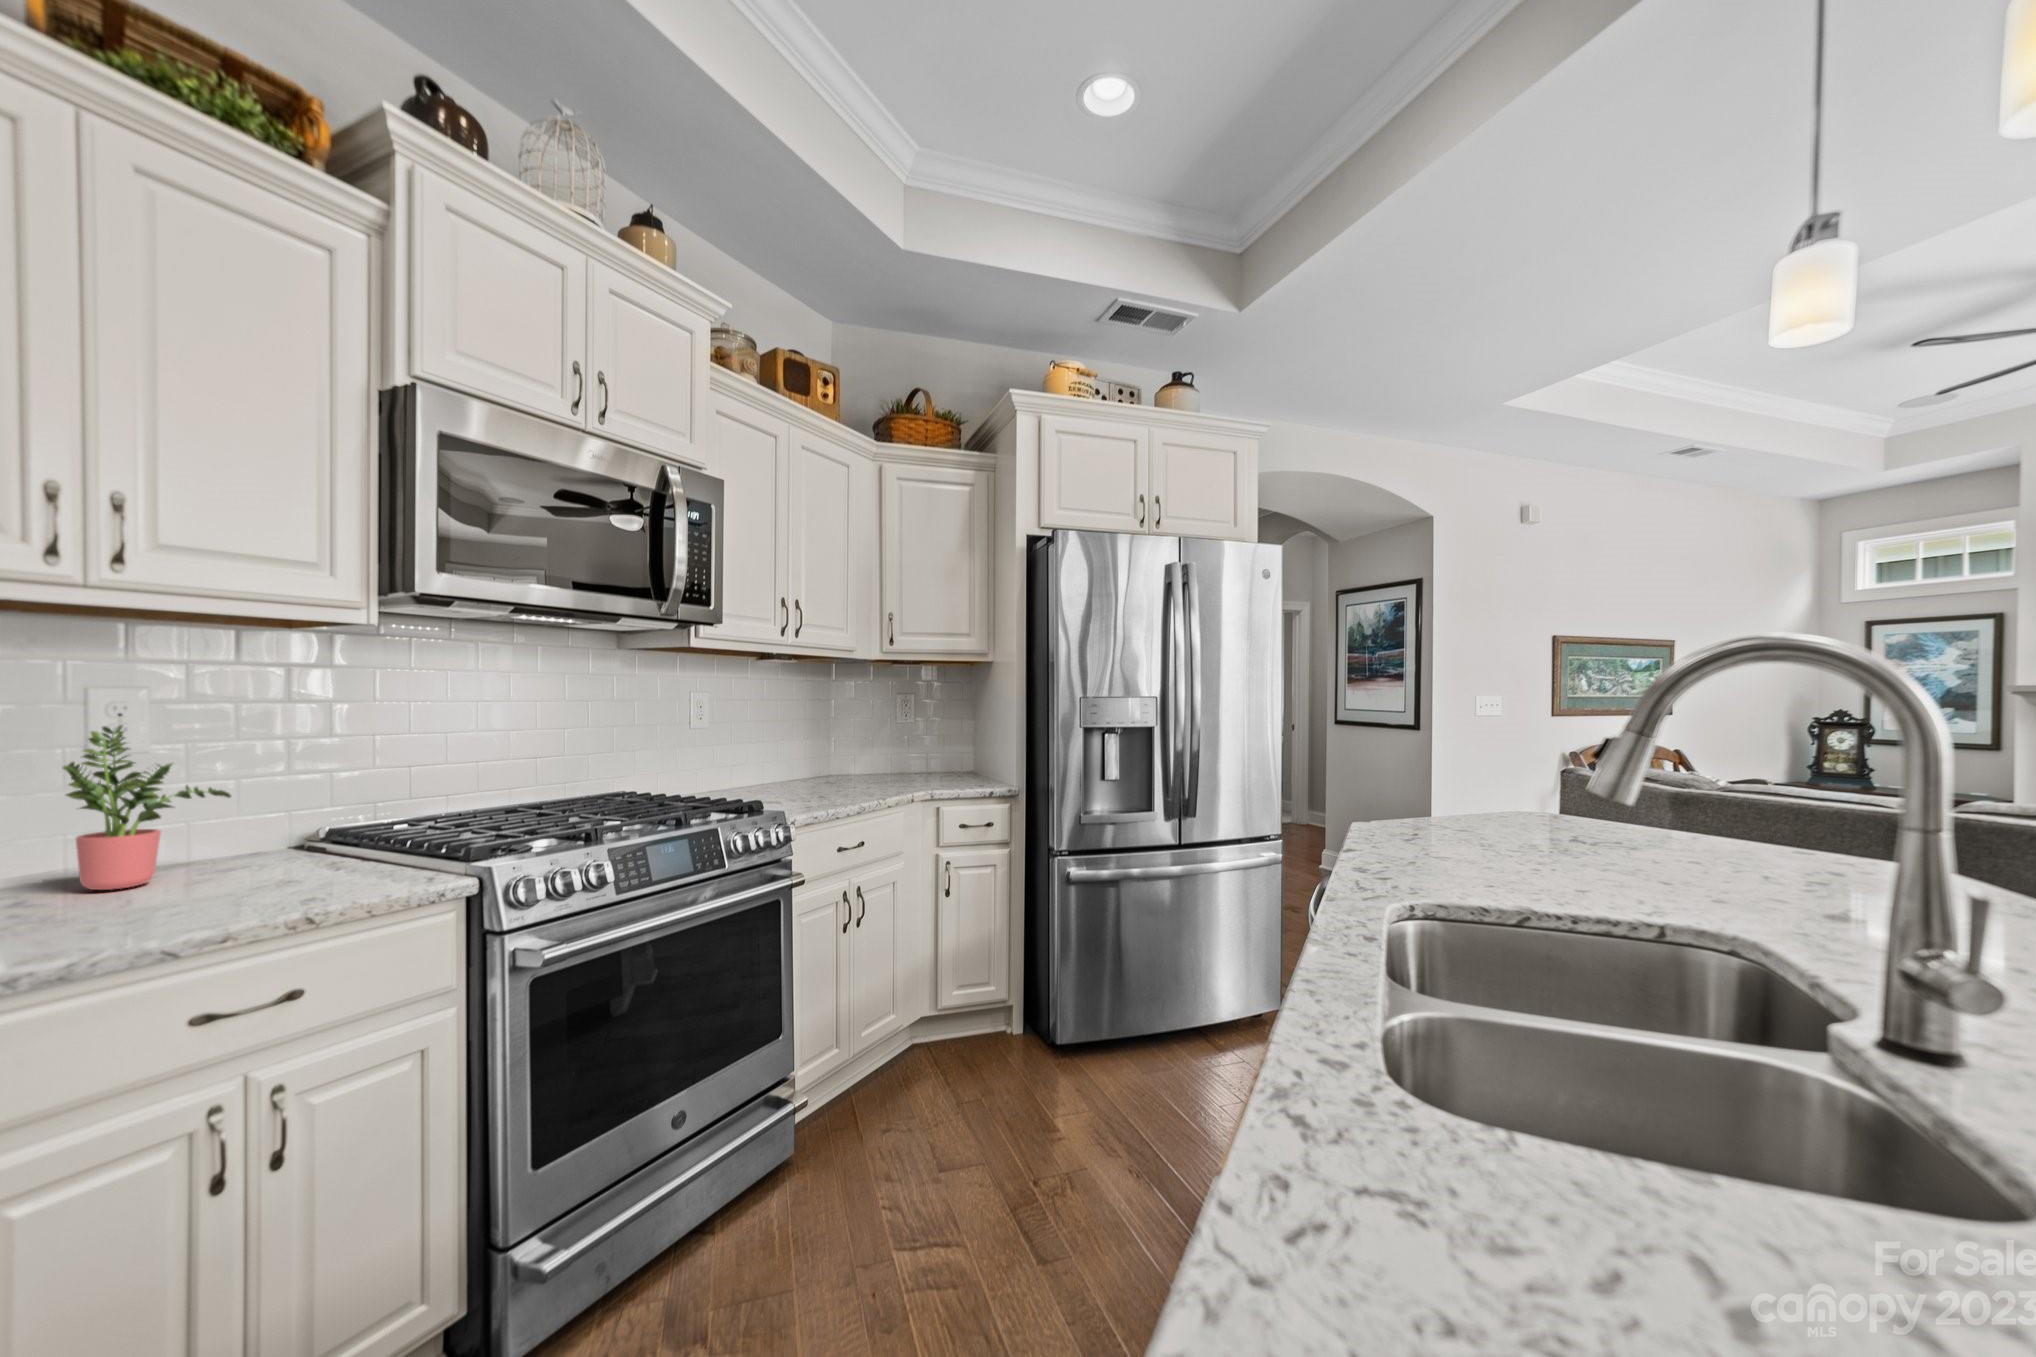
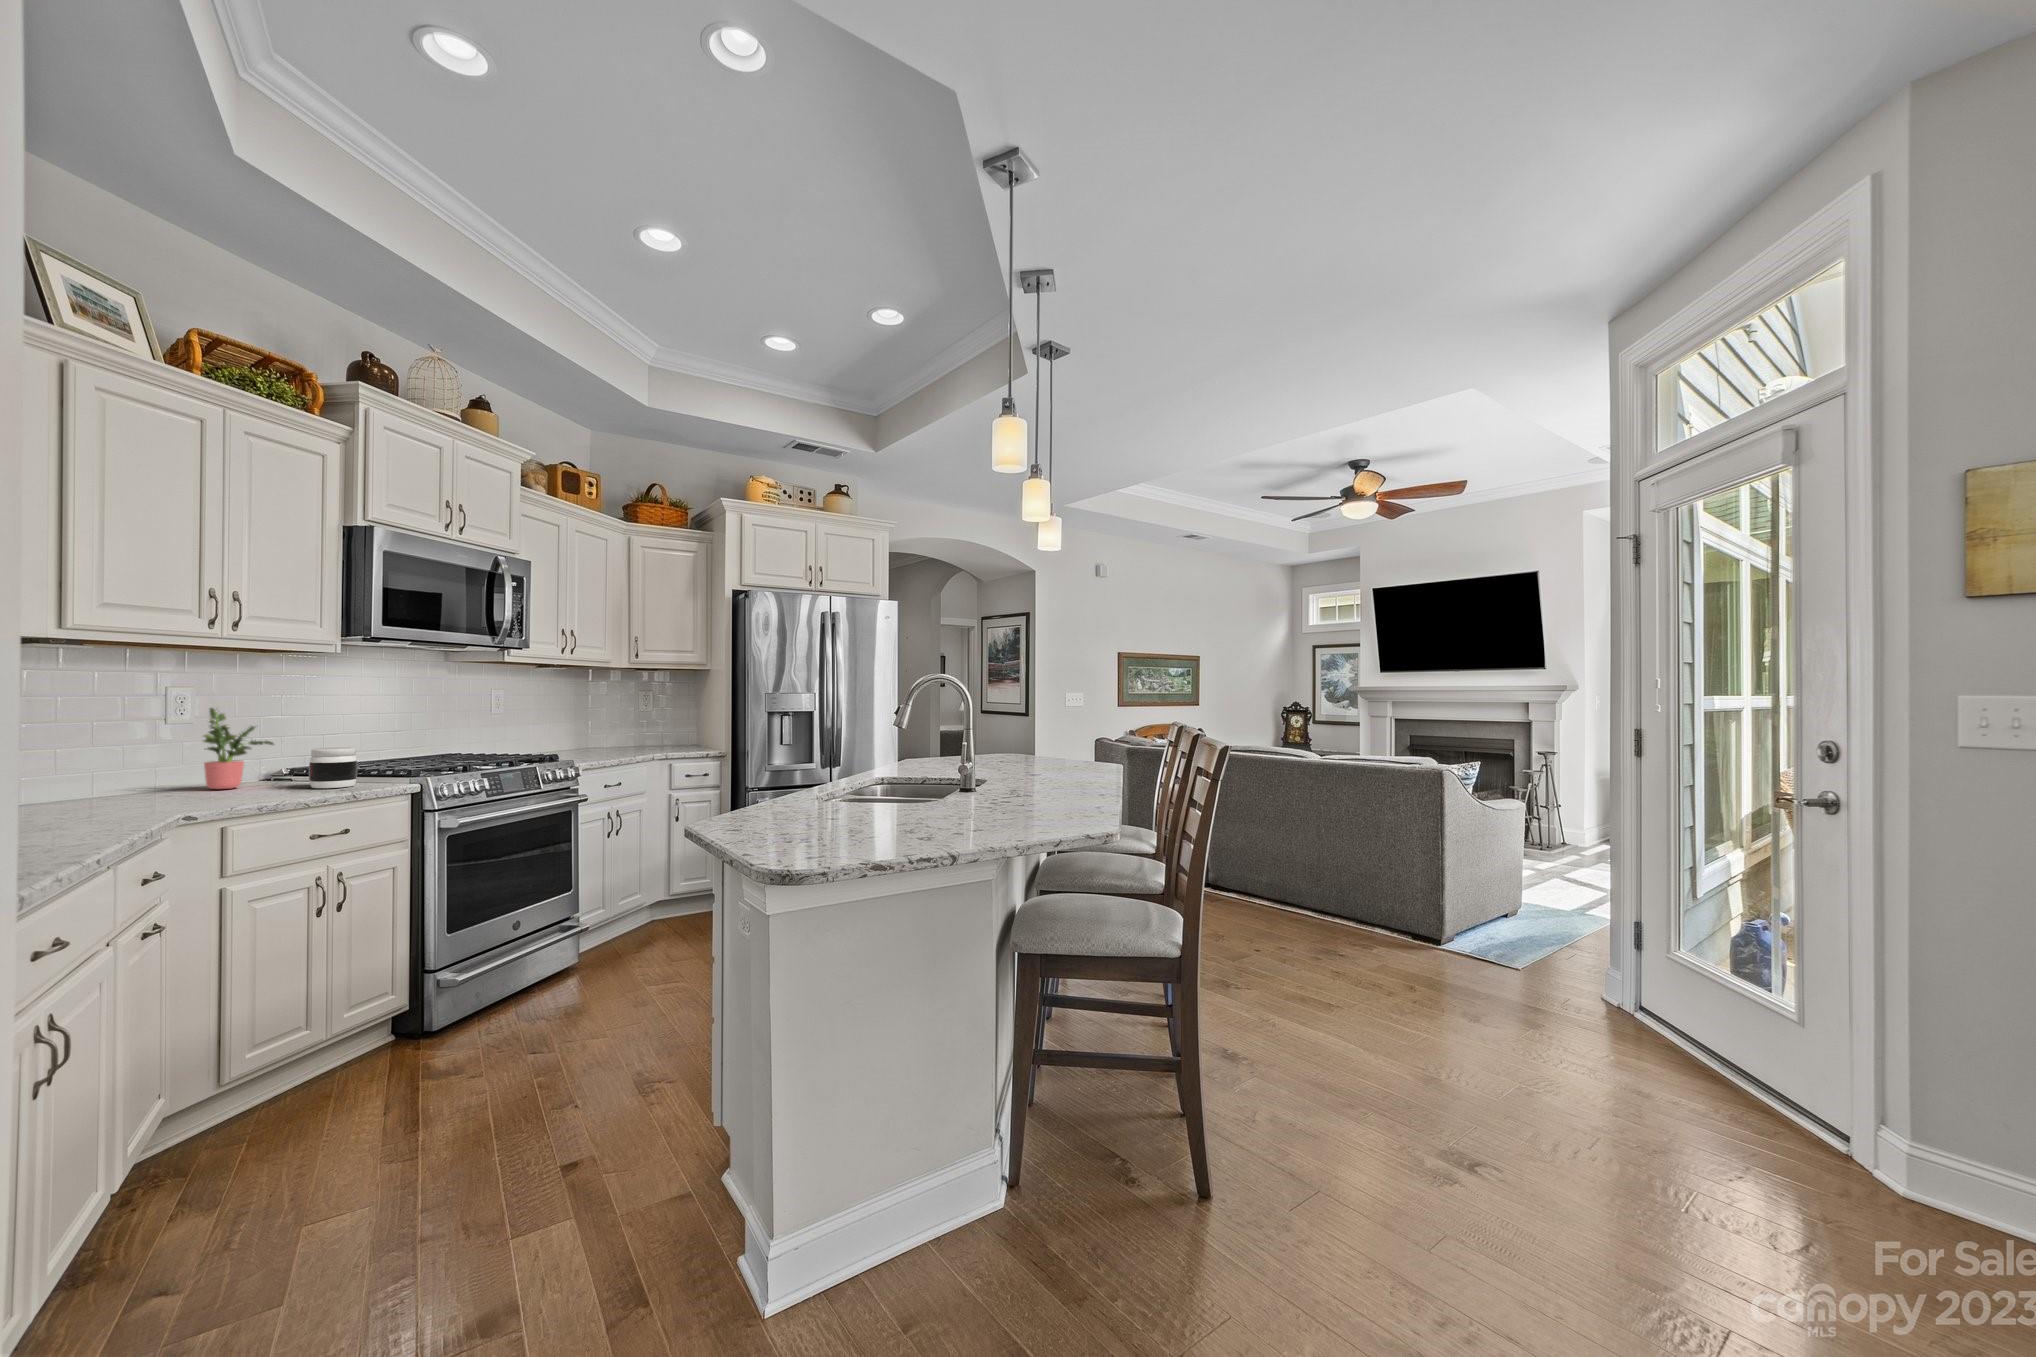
jar: none [247,807,348,897] -> present [309,747,357,788]

